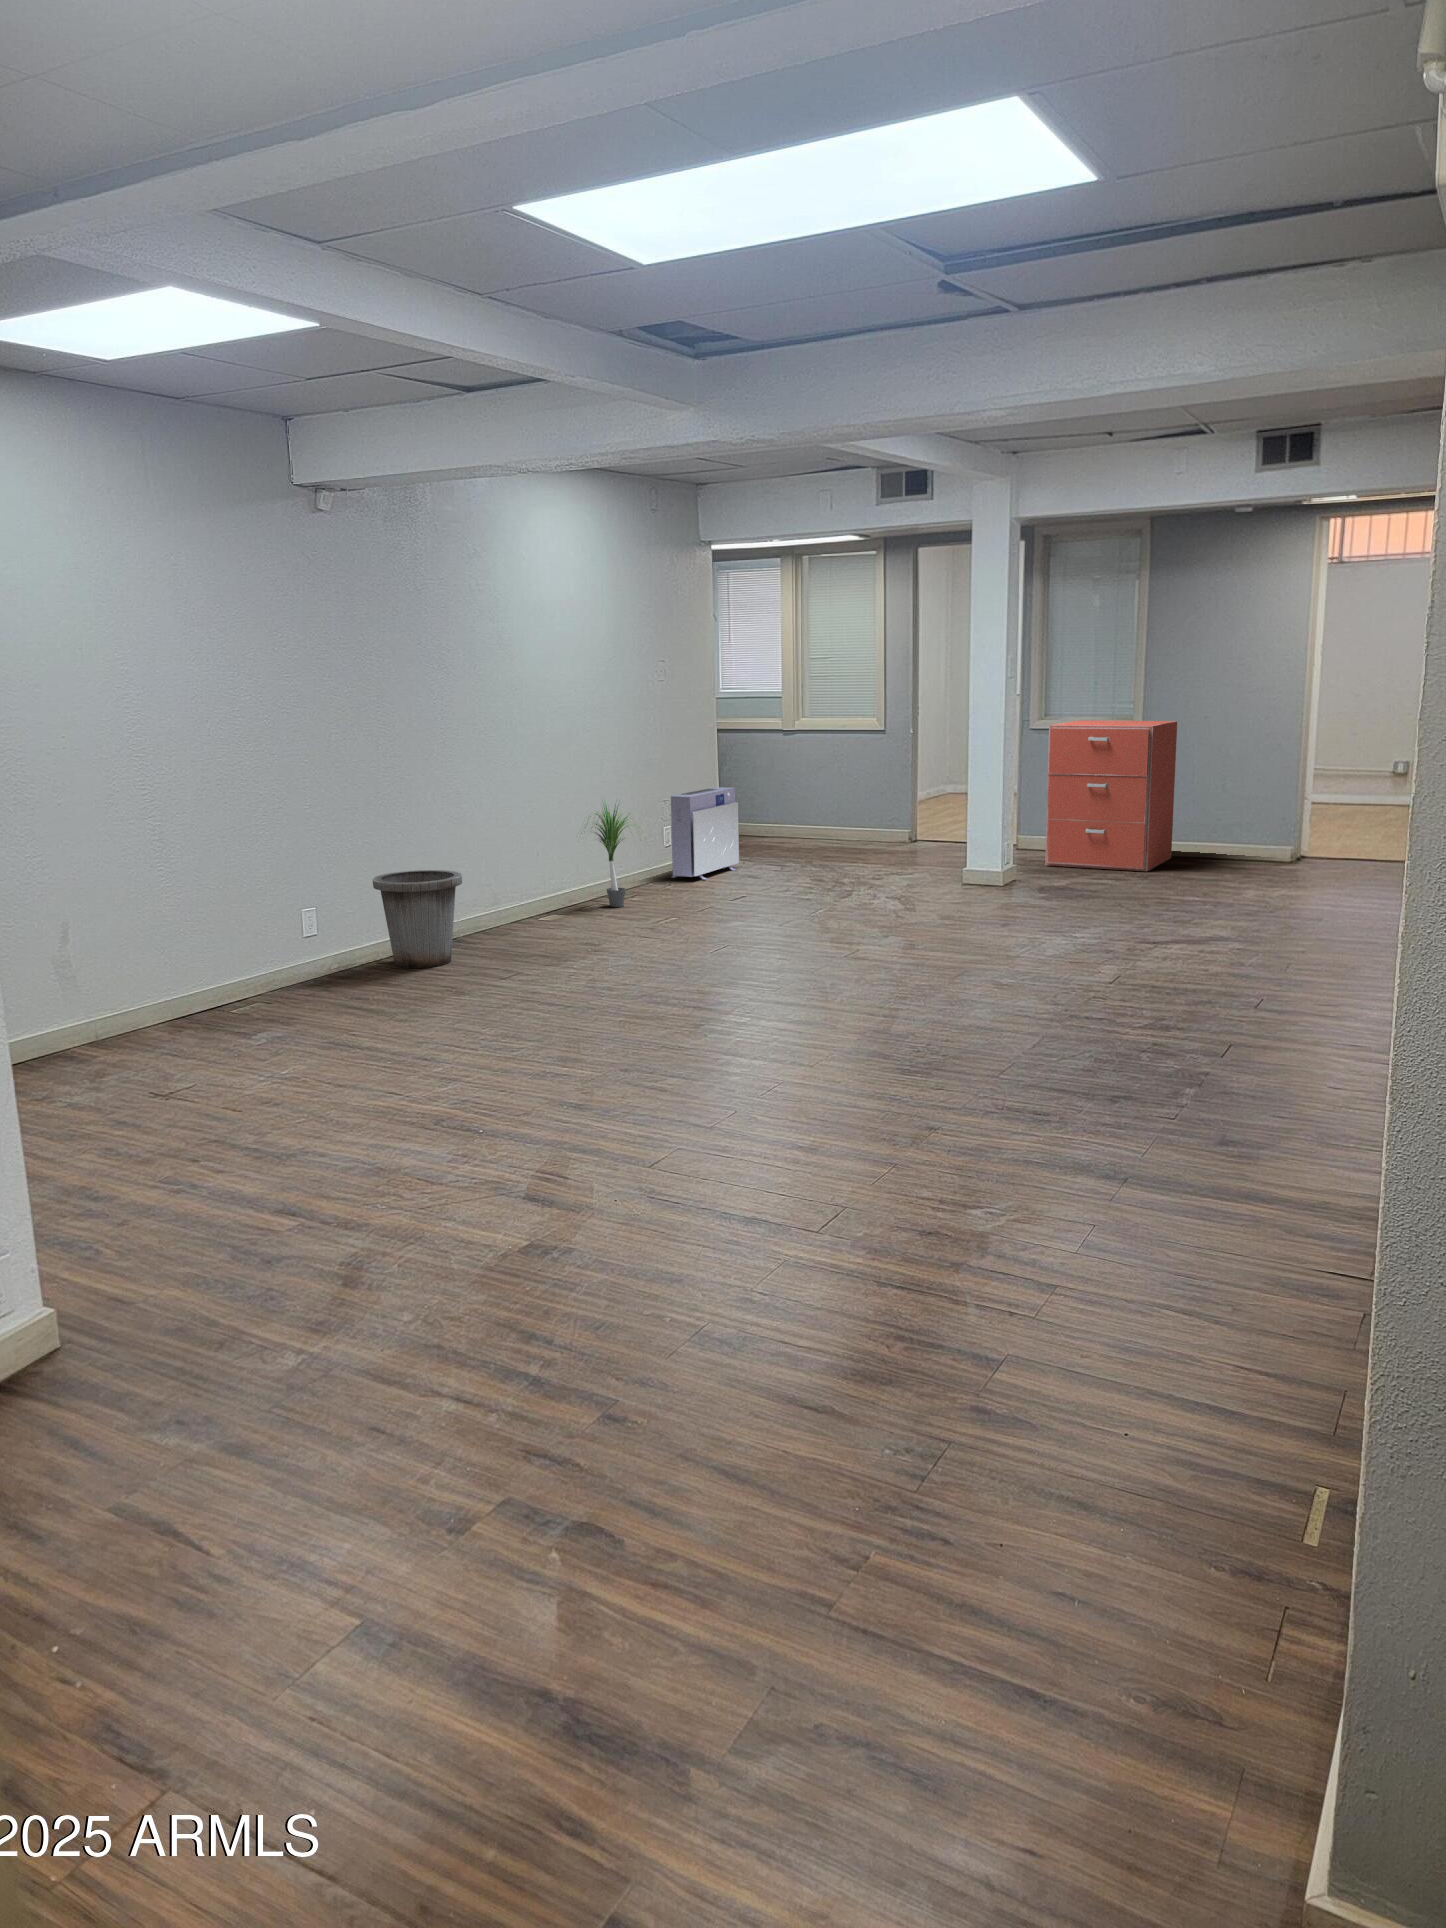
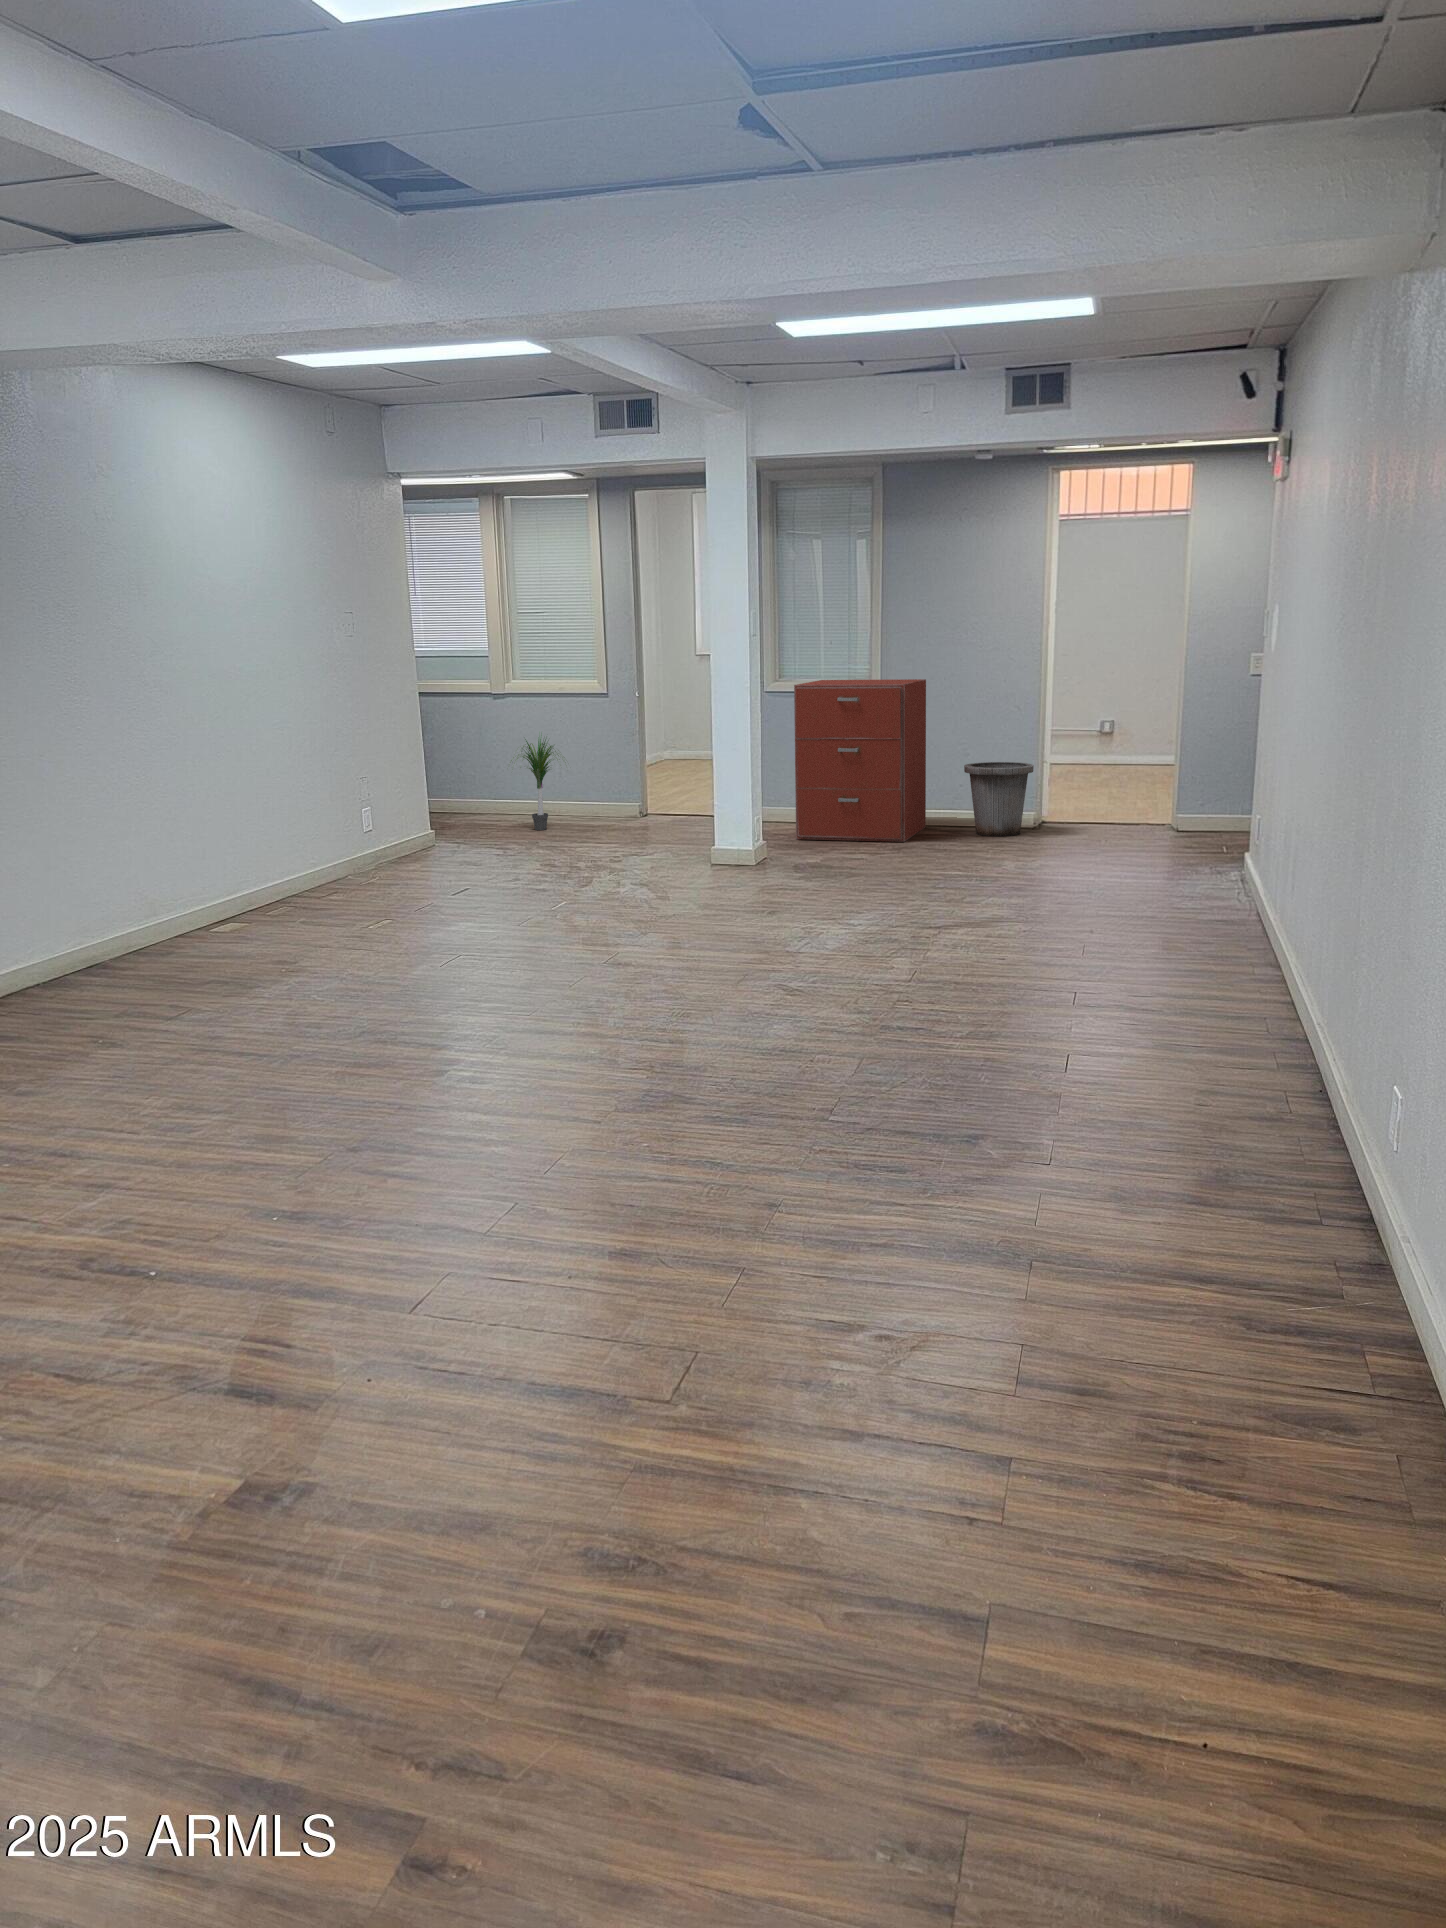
air purifier: present [671,787,739,880] -> none [373,762,452,869]
potted plant: present [585,804,640,907] -> present [511,739,559,830]
trash can: present [372,870,462,968] -> present [964,762,1034,836]

